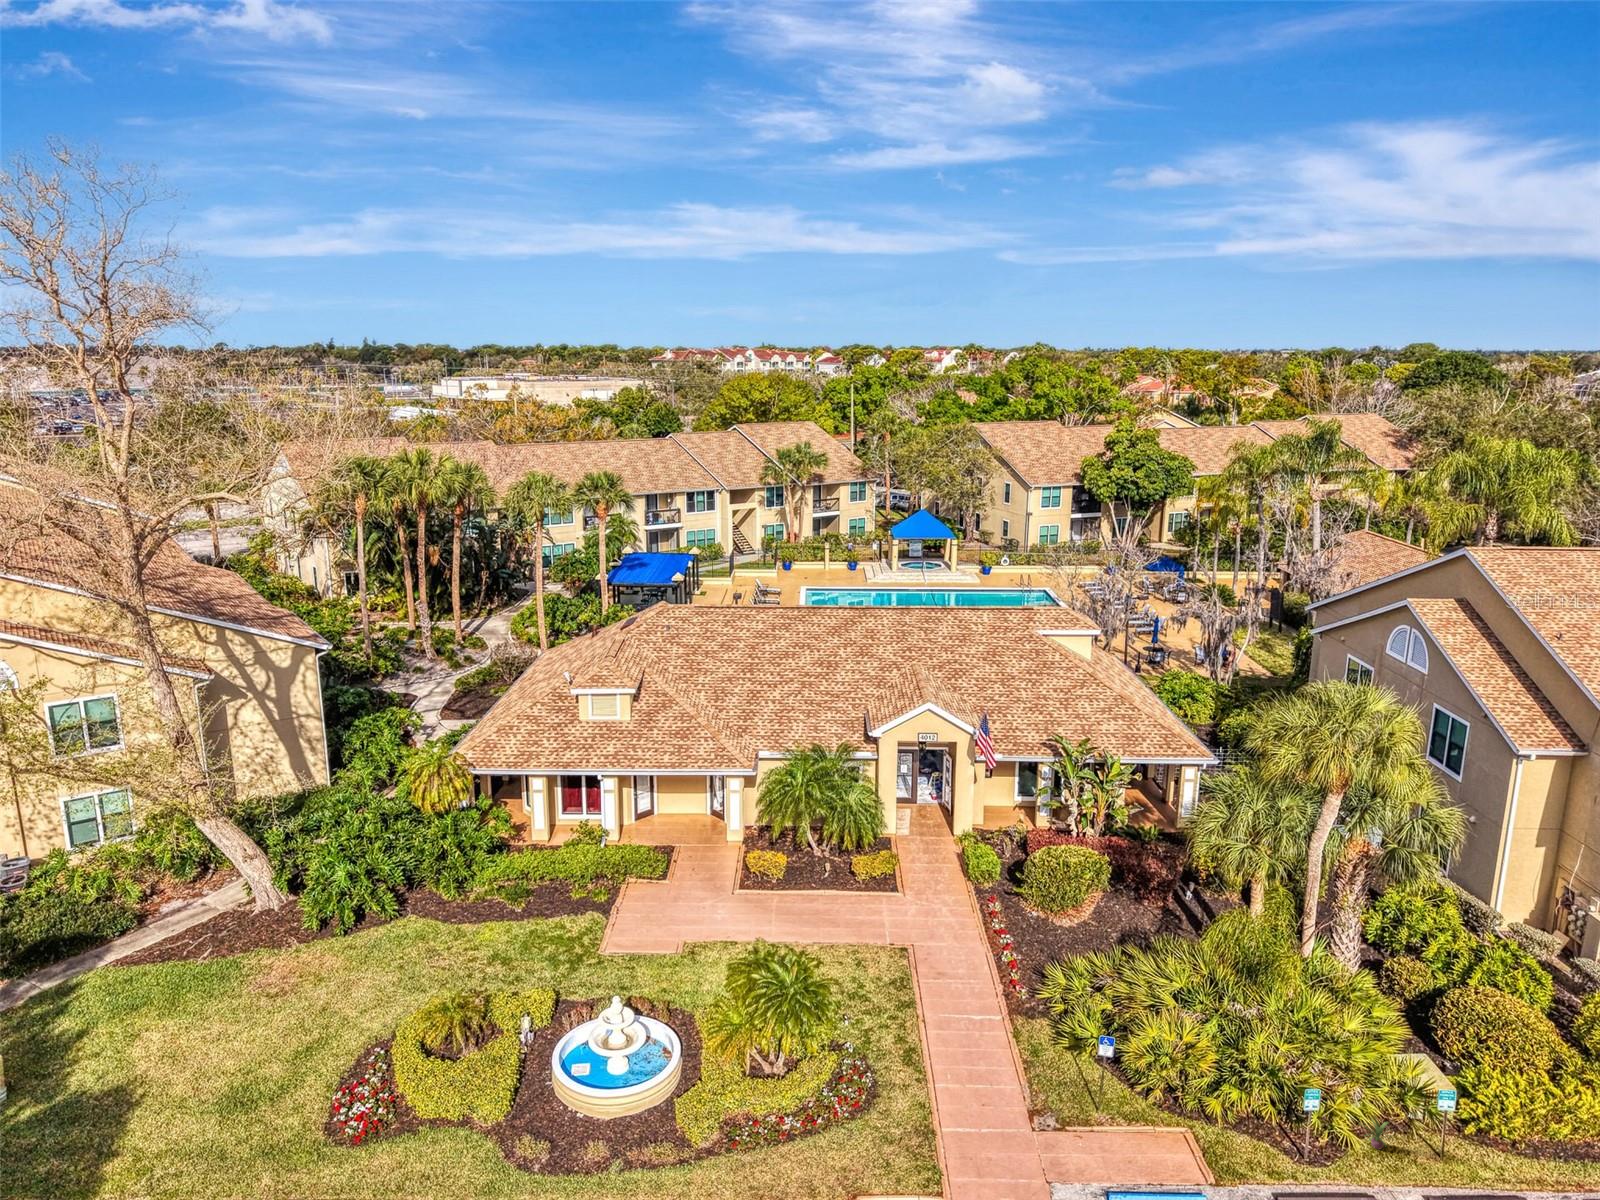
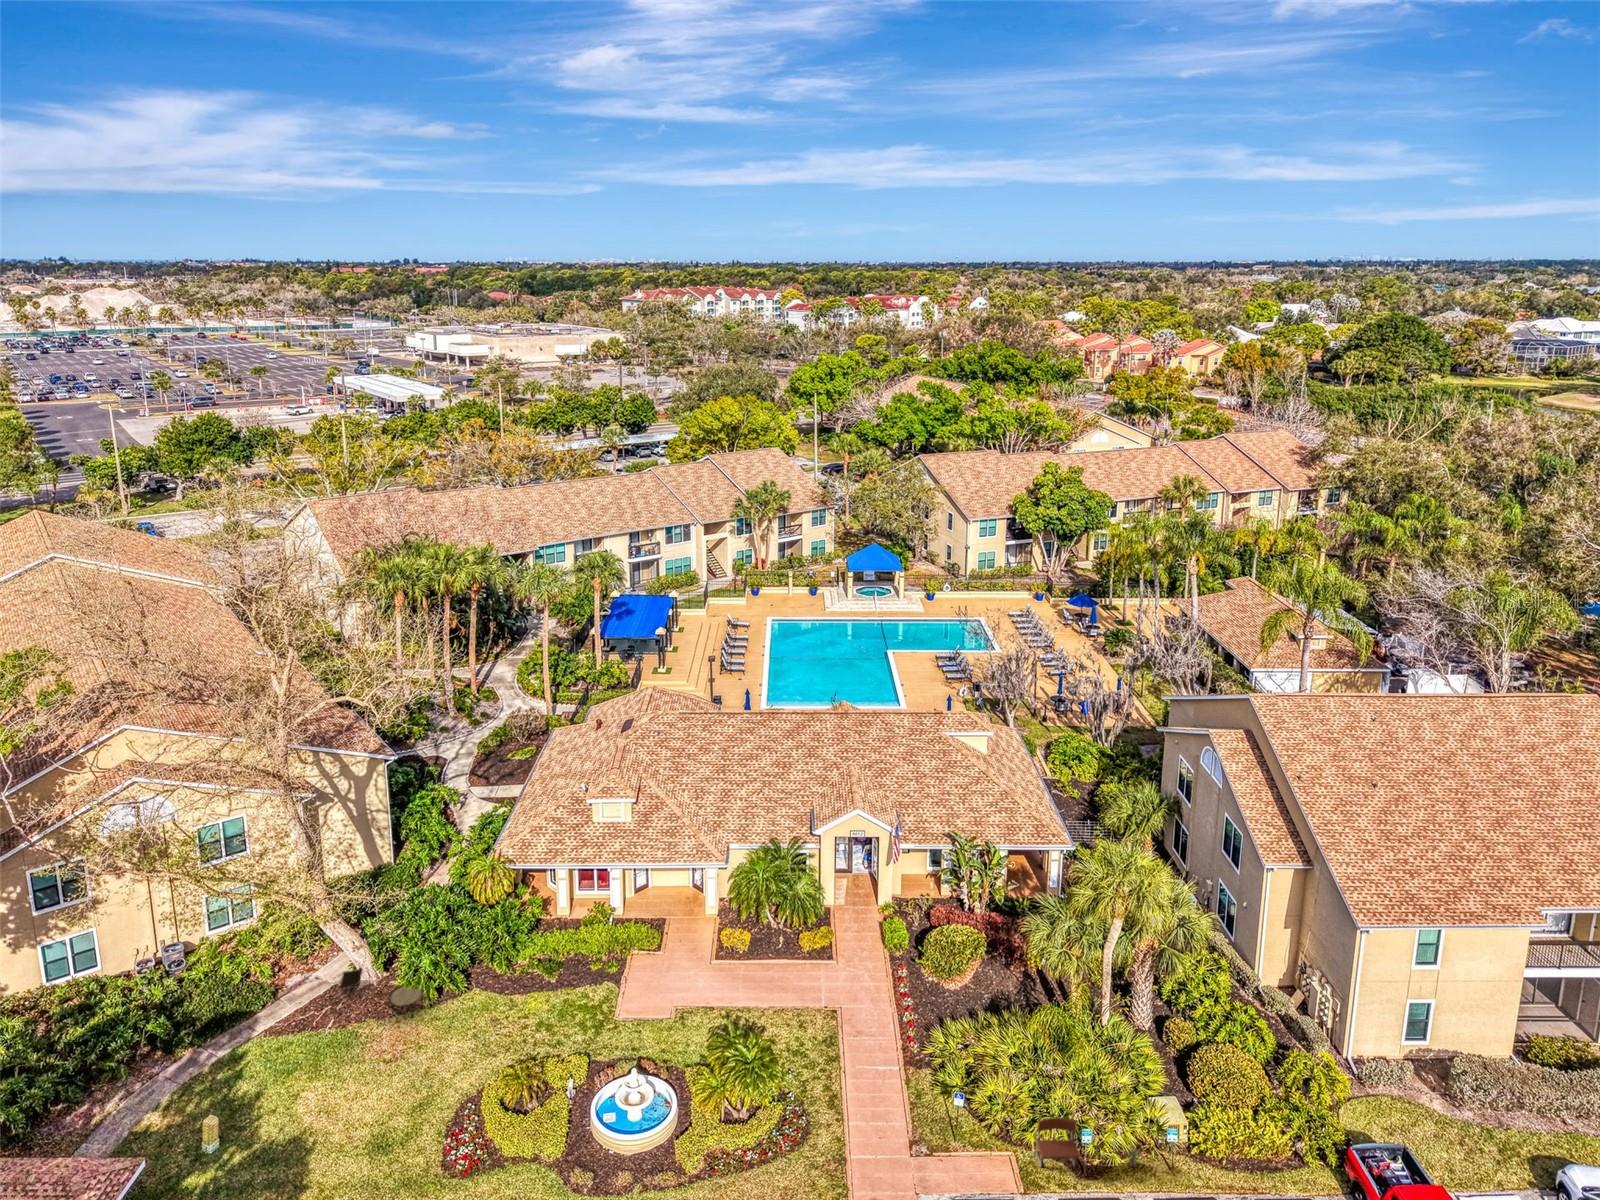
lounge chair: none [226,888,262,925] -> present [340,967,363,989]
round table: none [288,907,338,952] -> present [388,985,423,1017]
bench: none [1222,1069,1297,1147] -> present [1036,1117,1080,1166]

